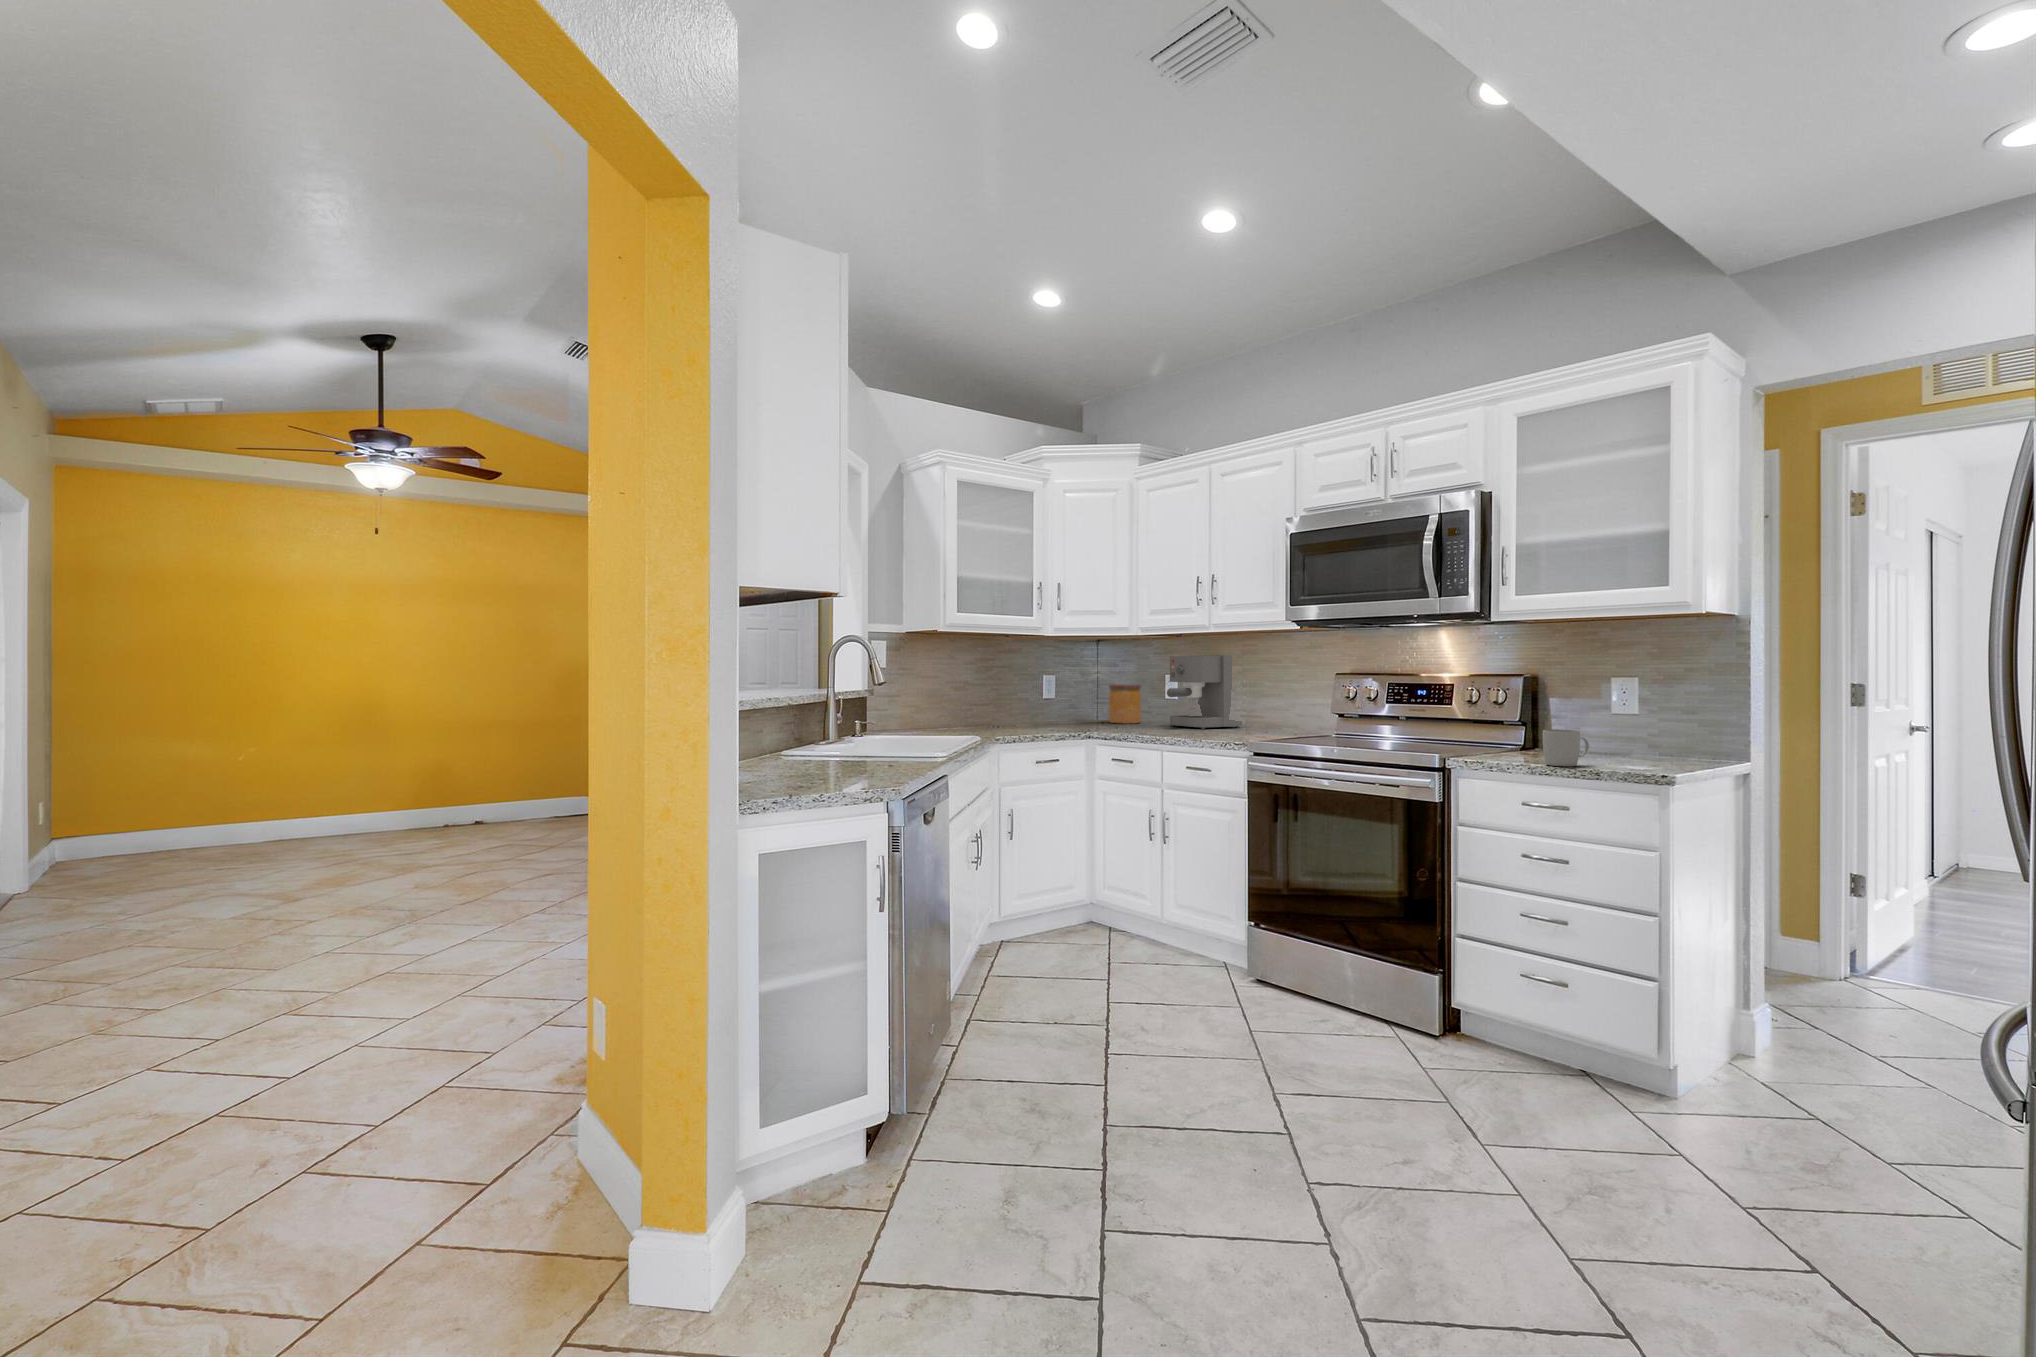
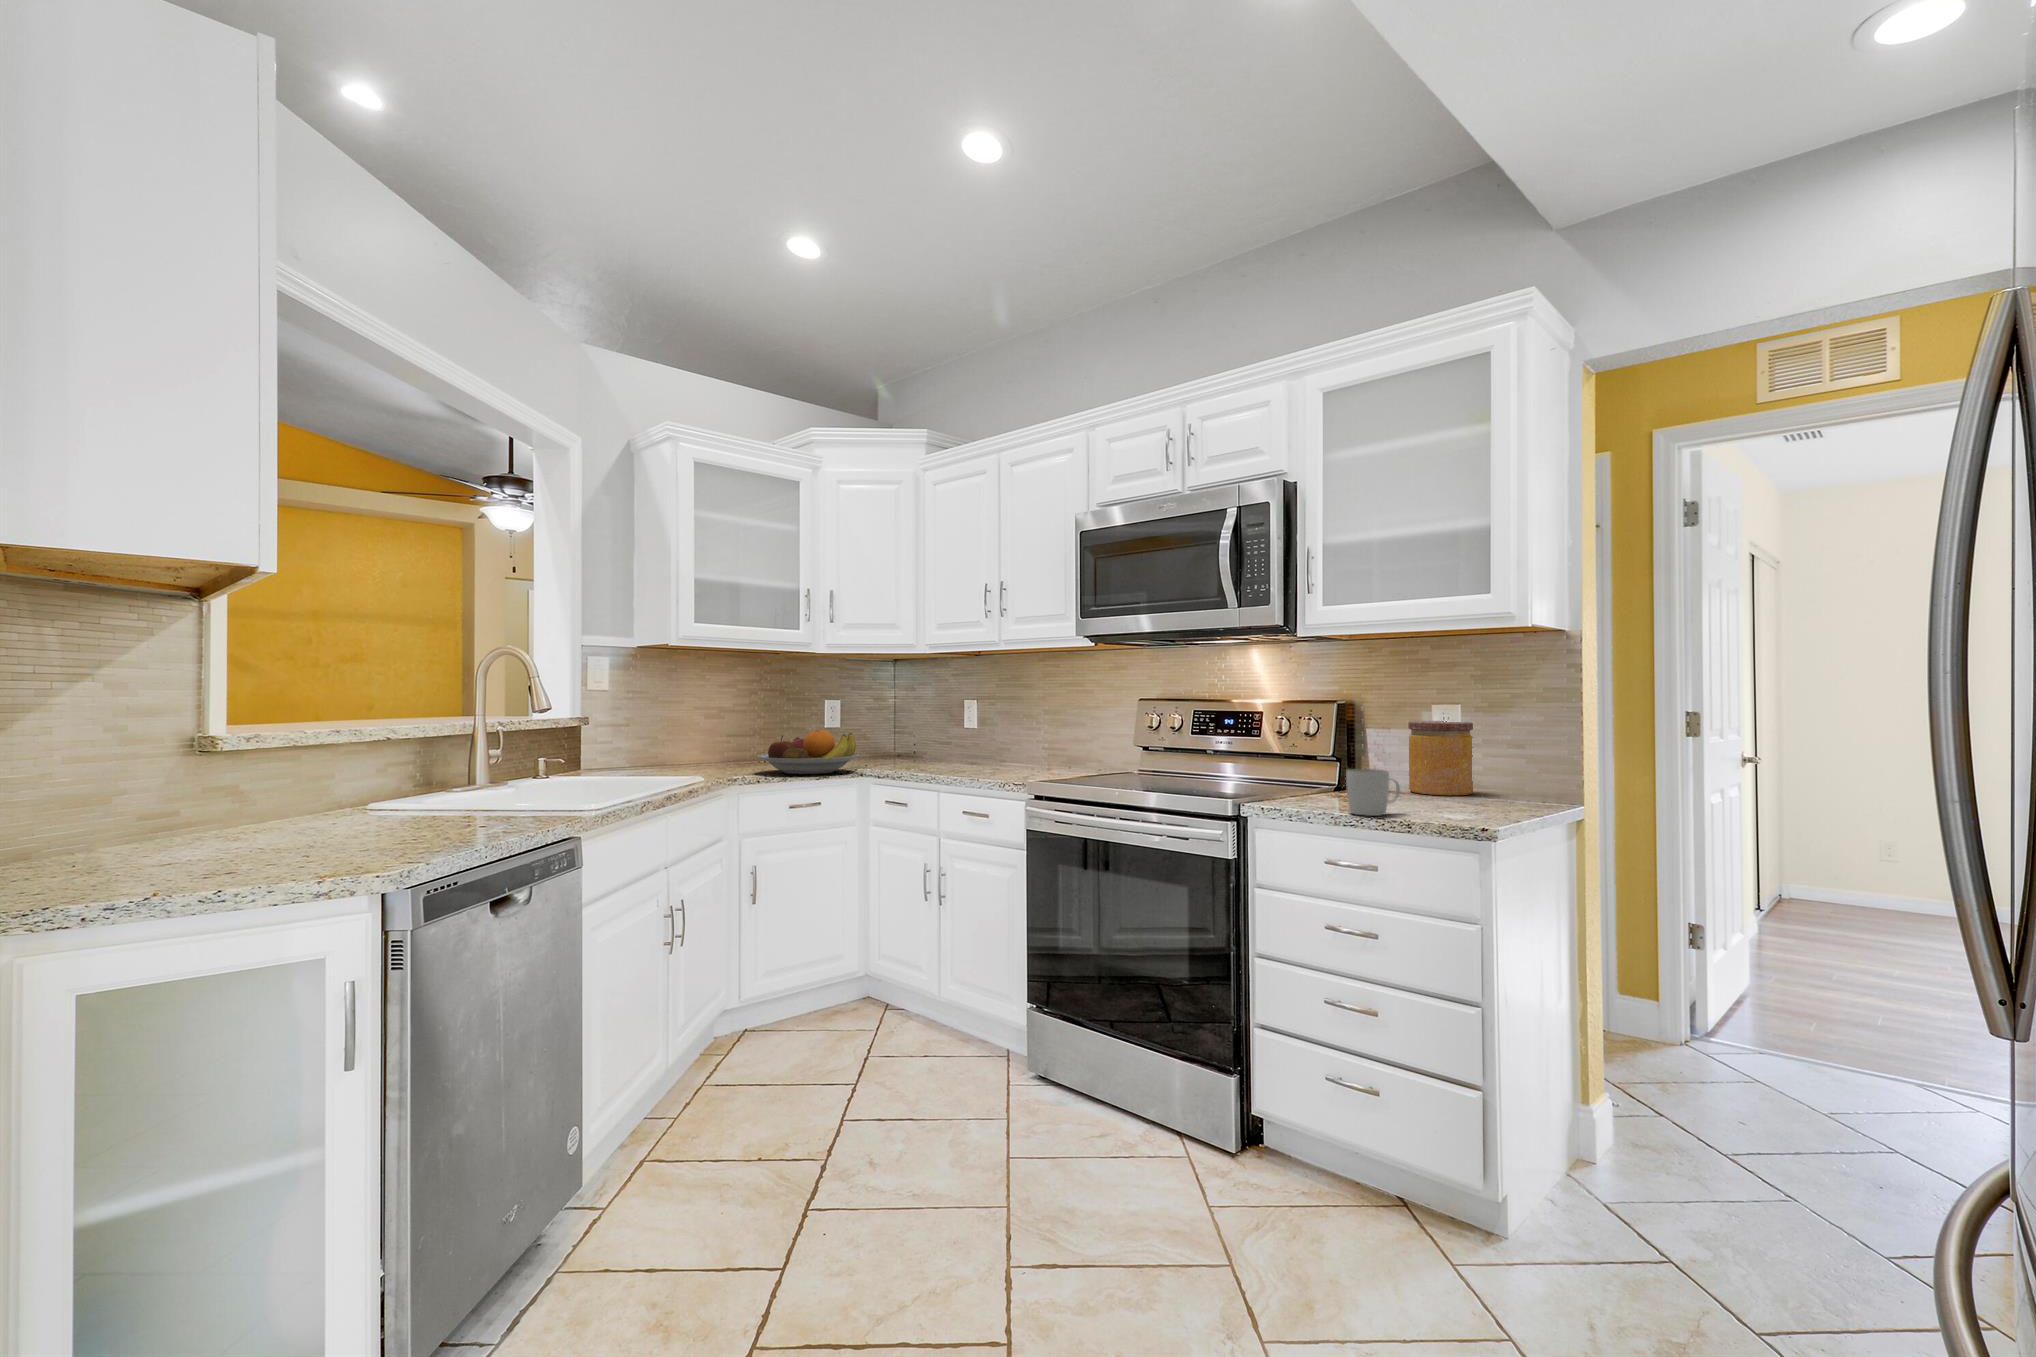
coffee maker: present [1167,655,1242,729] -> none [956,677,1046,764]
jar: present [1109,684,1141,724] -> present [1408,721,1473,795]
fruit bowl: none [1015,699,1095,735] -> present [758,730,859,774]

